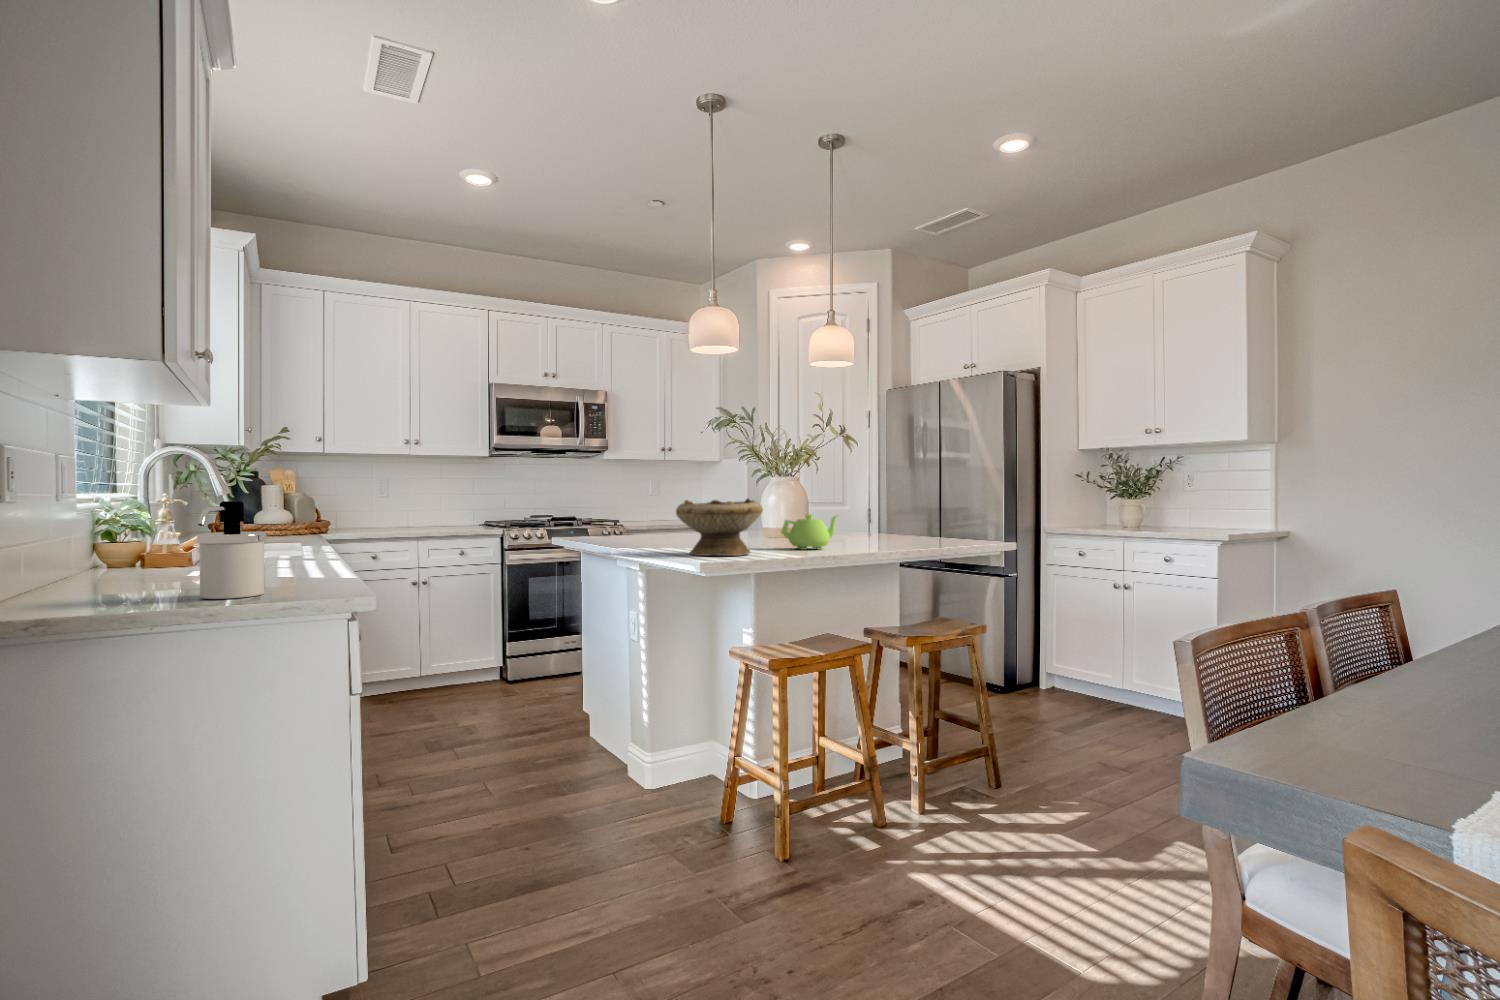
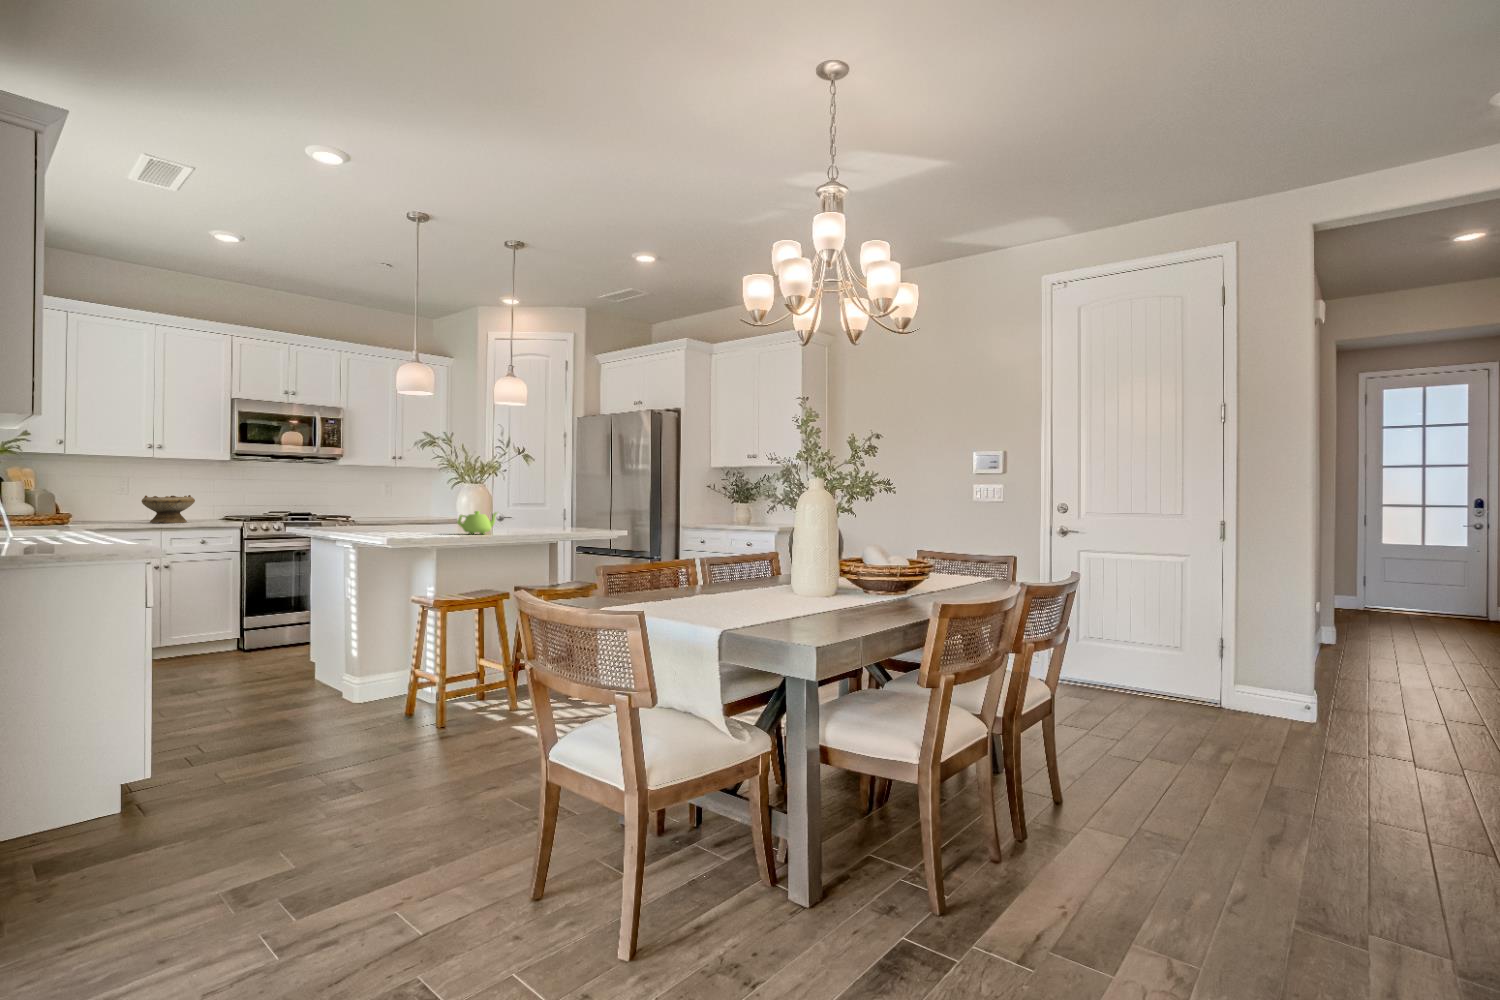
bowl: present [676,498,763,556] -> present [142,495,195,523]
soap dispenser: present [197,501,266,599] -> none [42,498,88,555]

